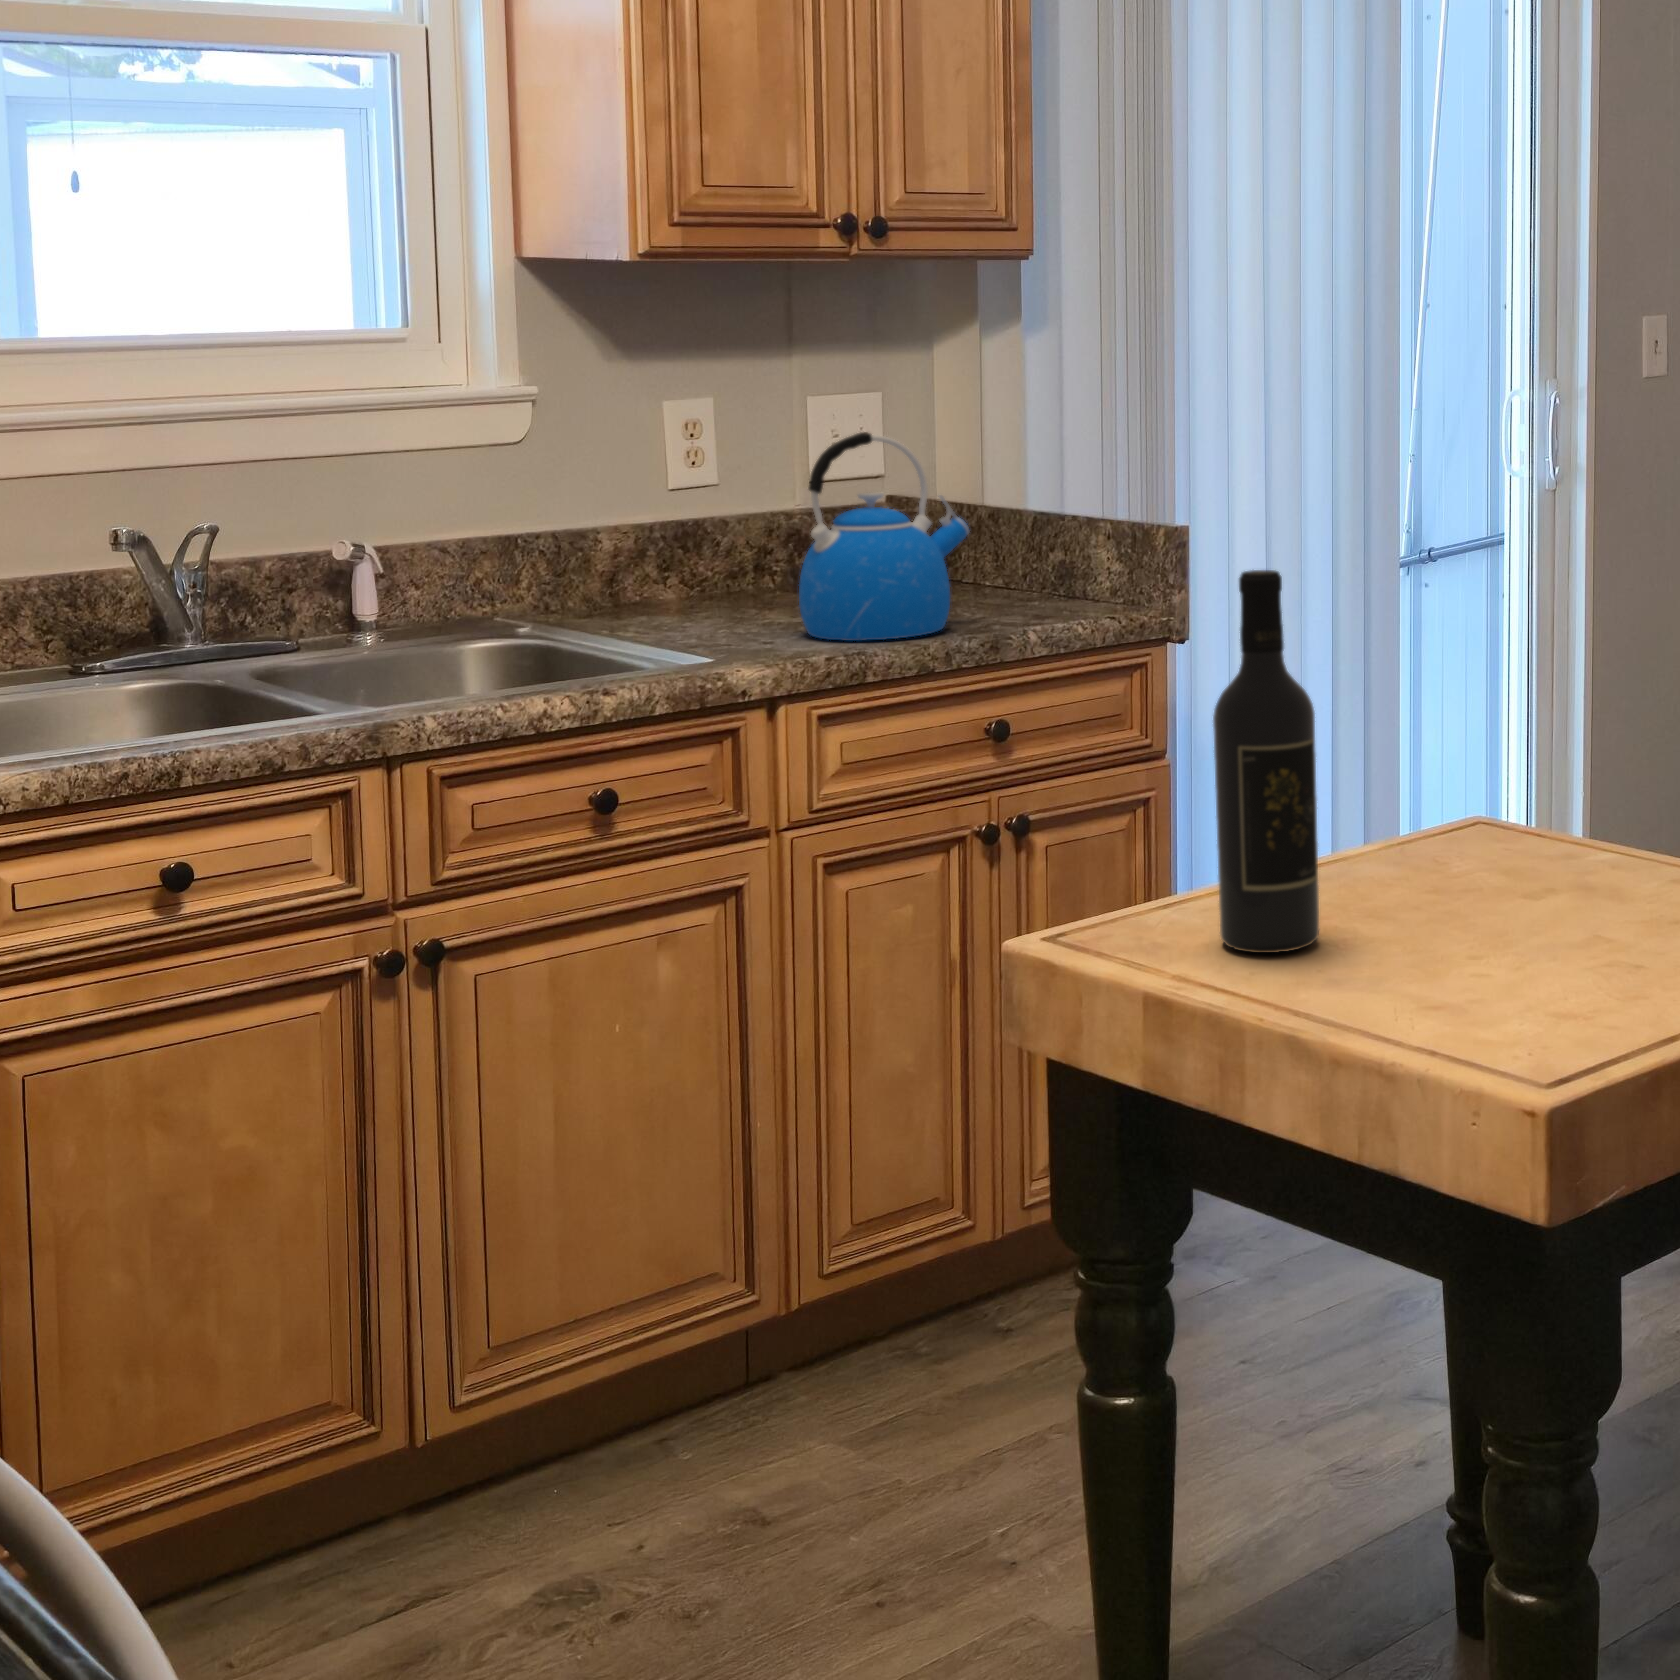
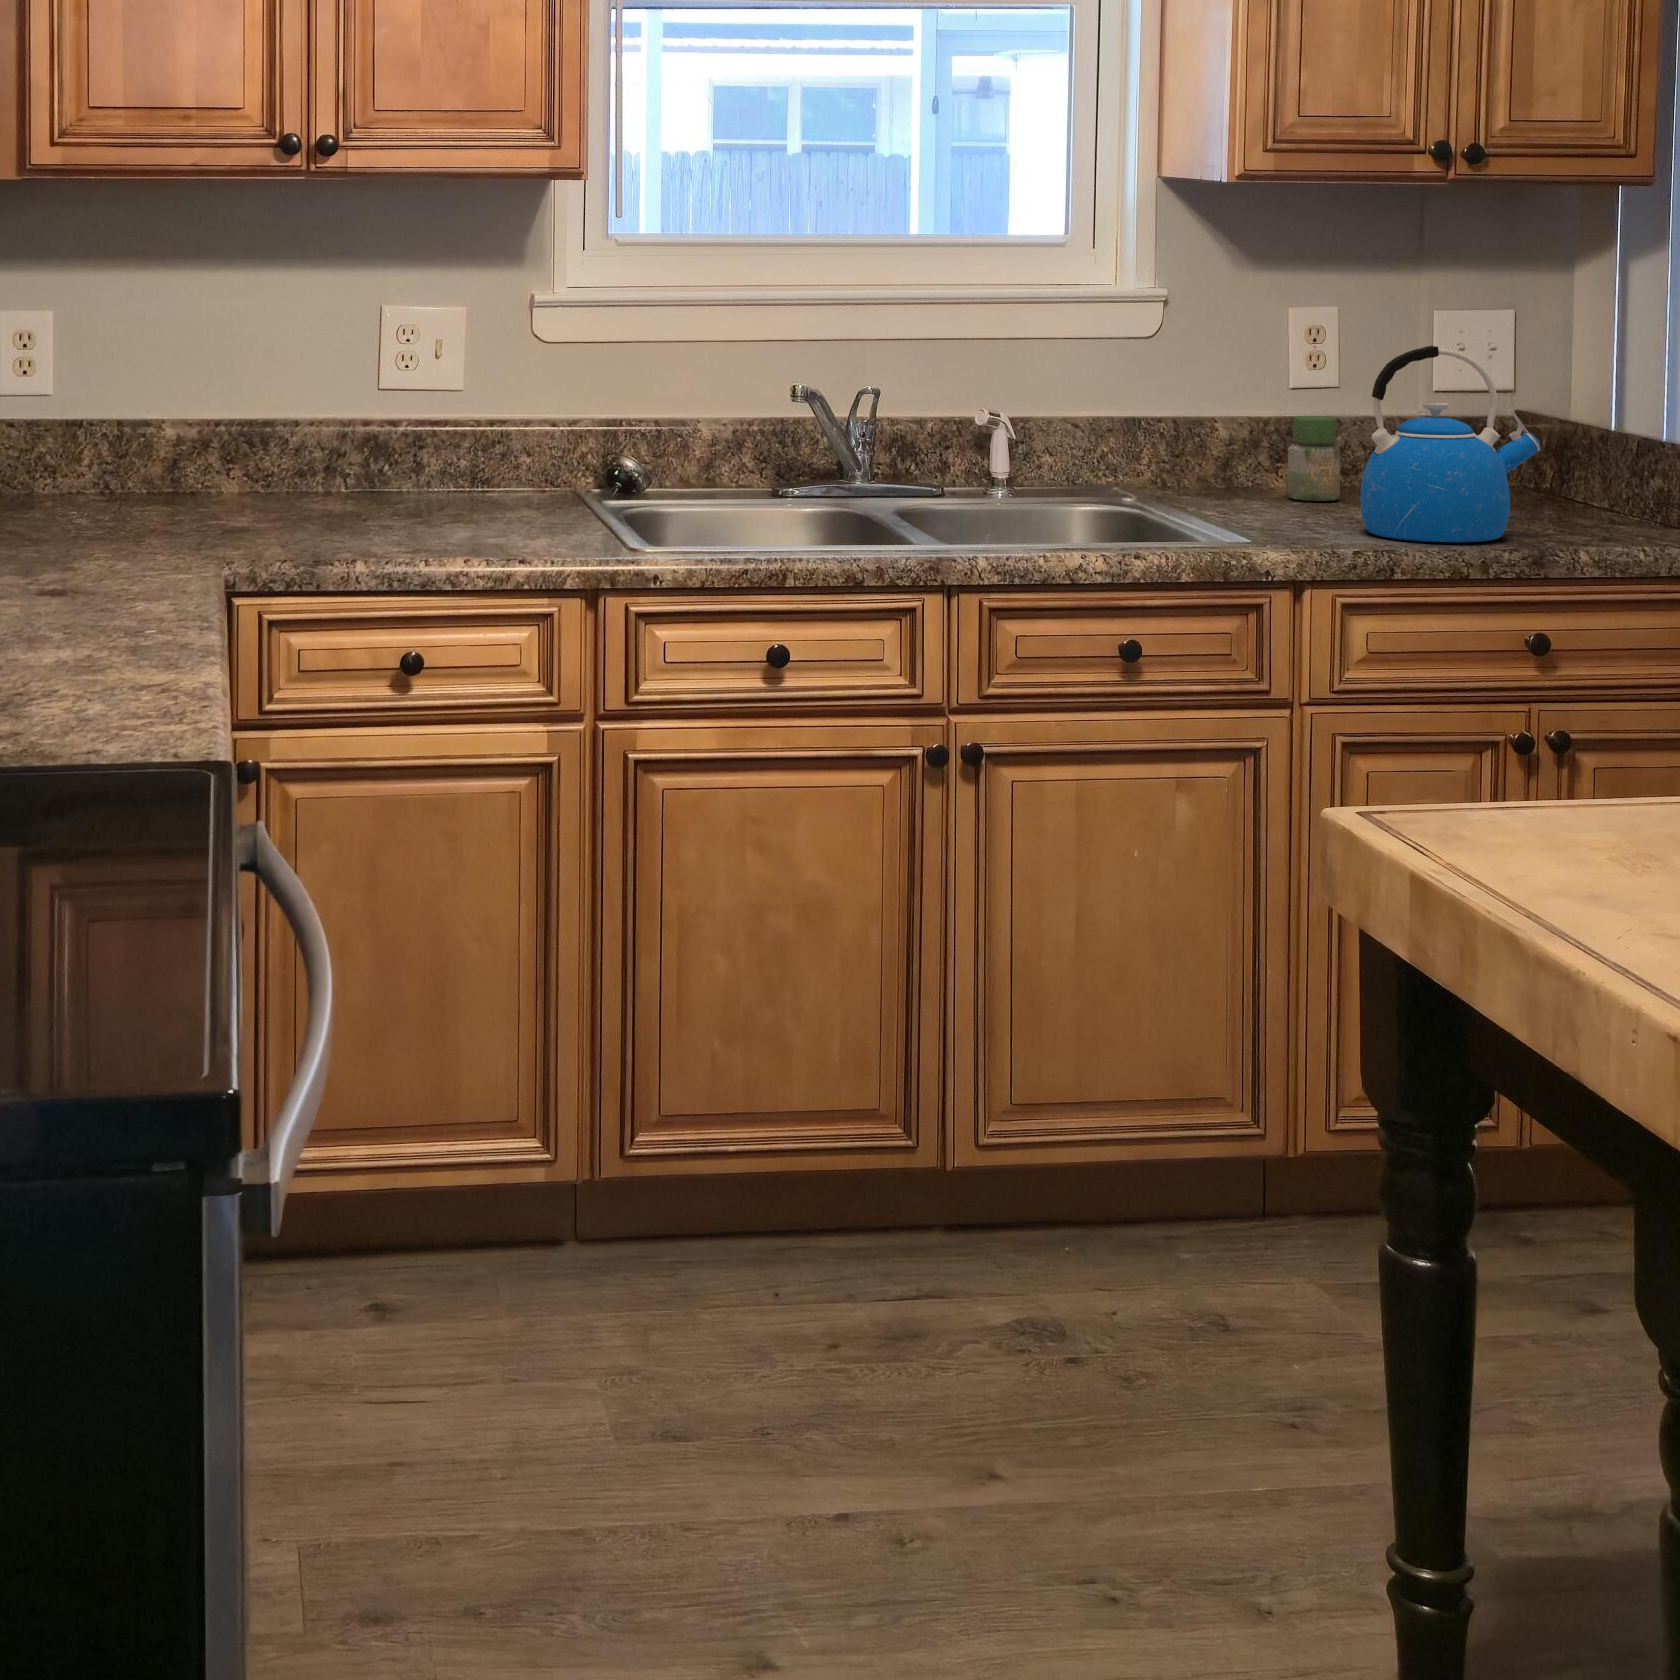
jar: none [680,517,738,611] -> present [1288,416,1340,501]
wine bottle: present [1213,570,1320,953] -> none [1503,494,1609,863]

